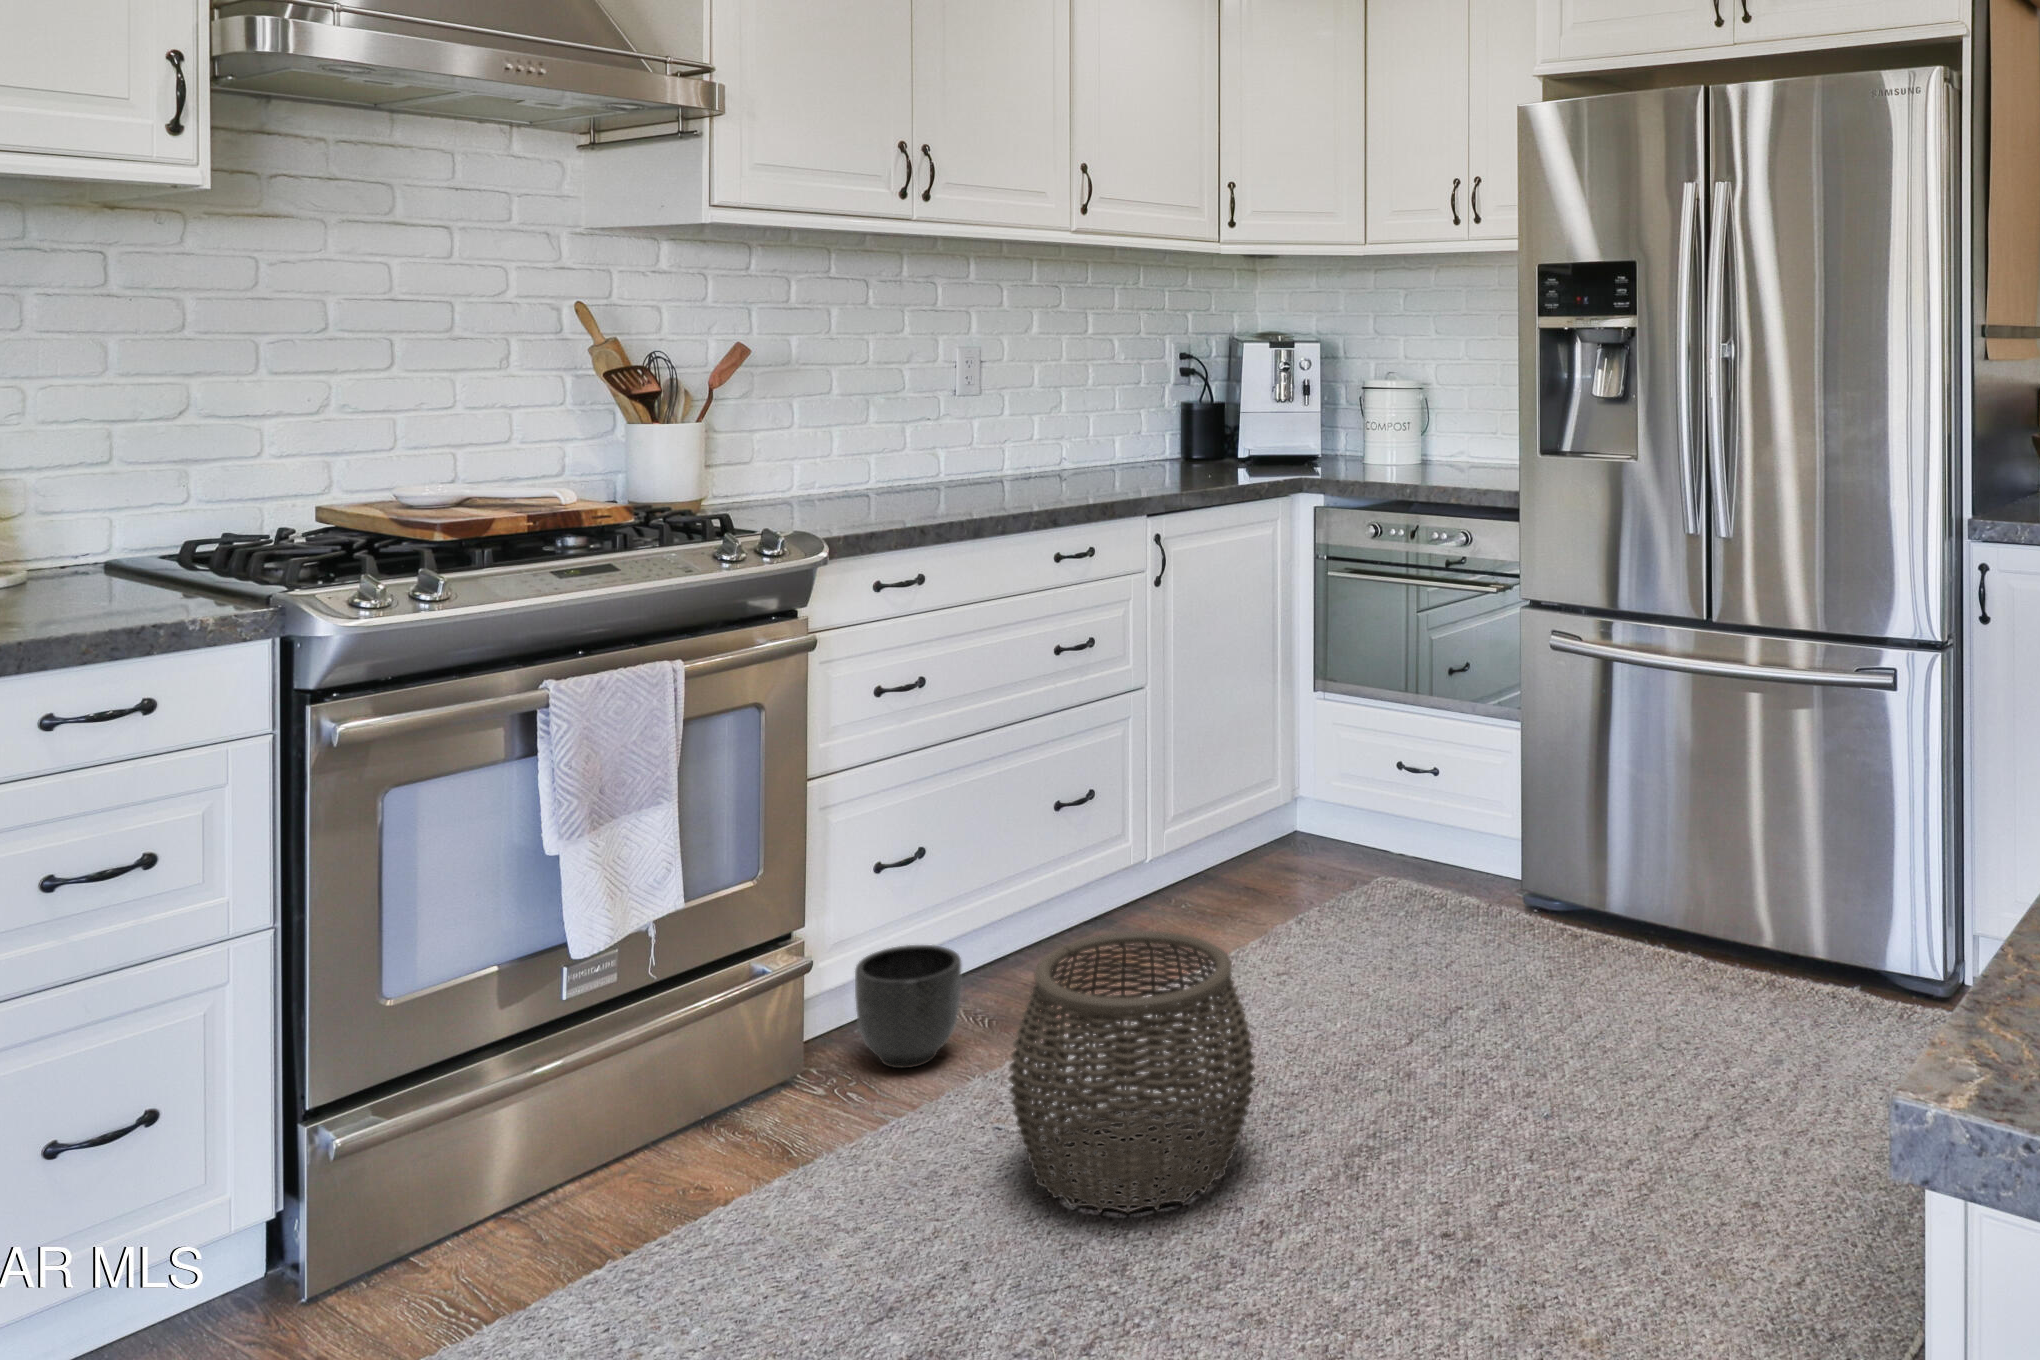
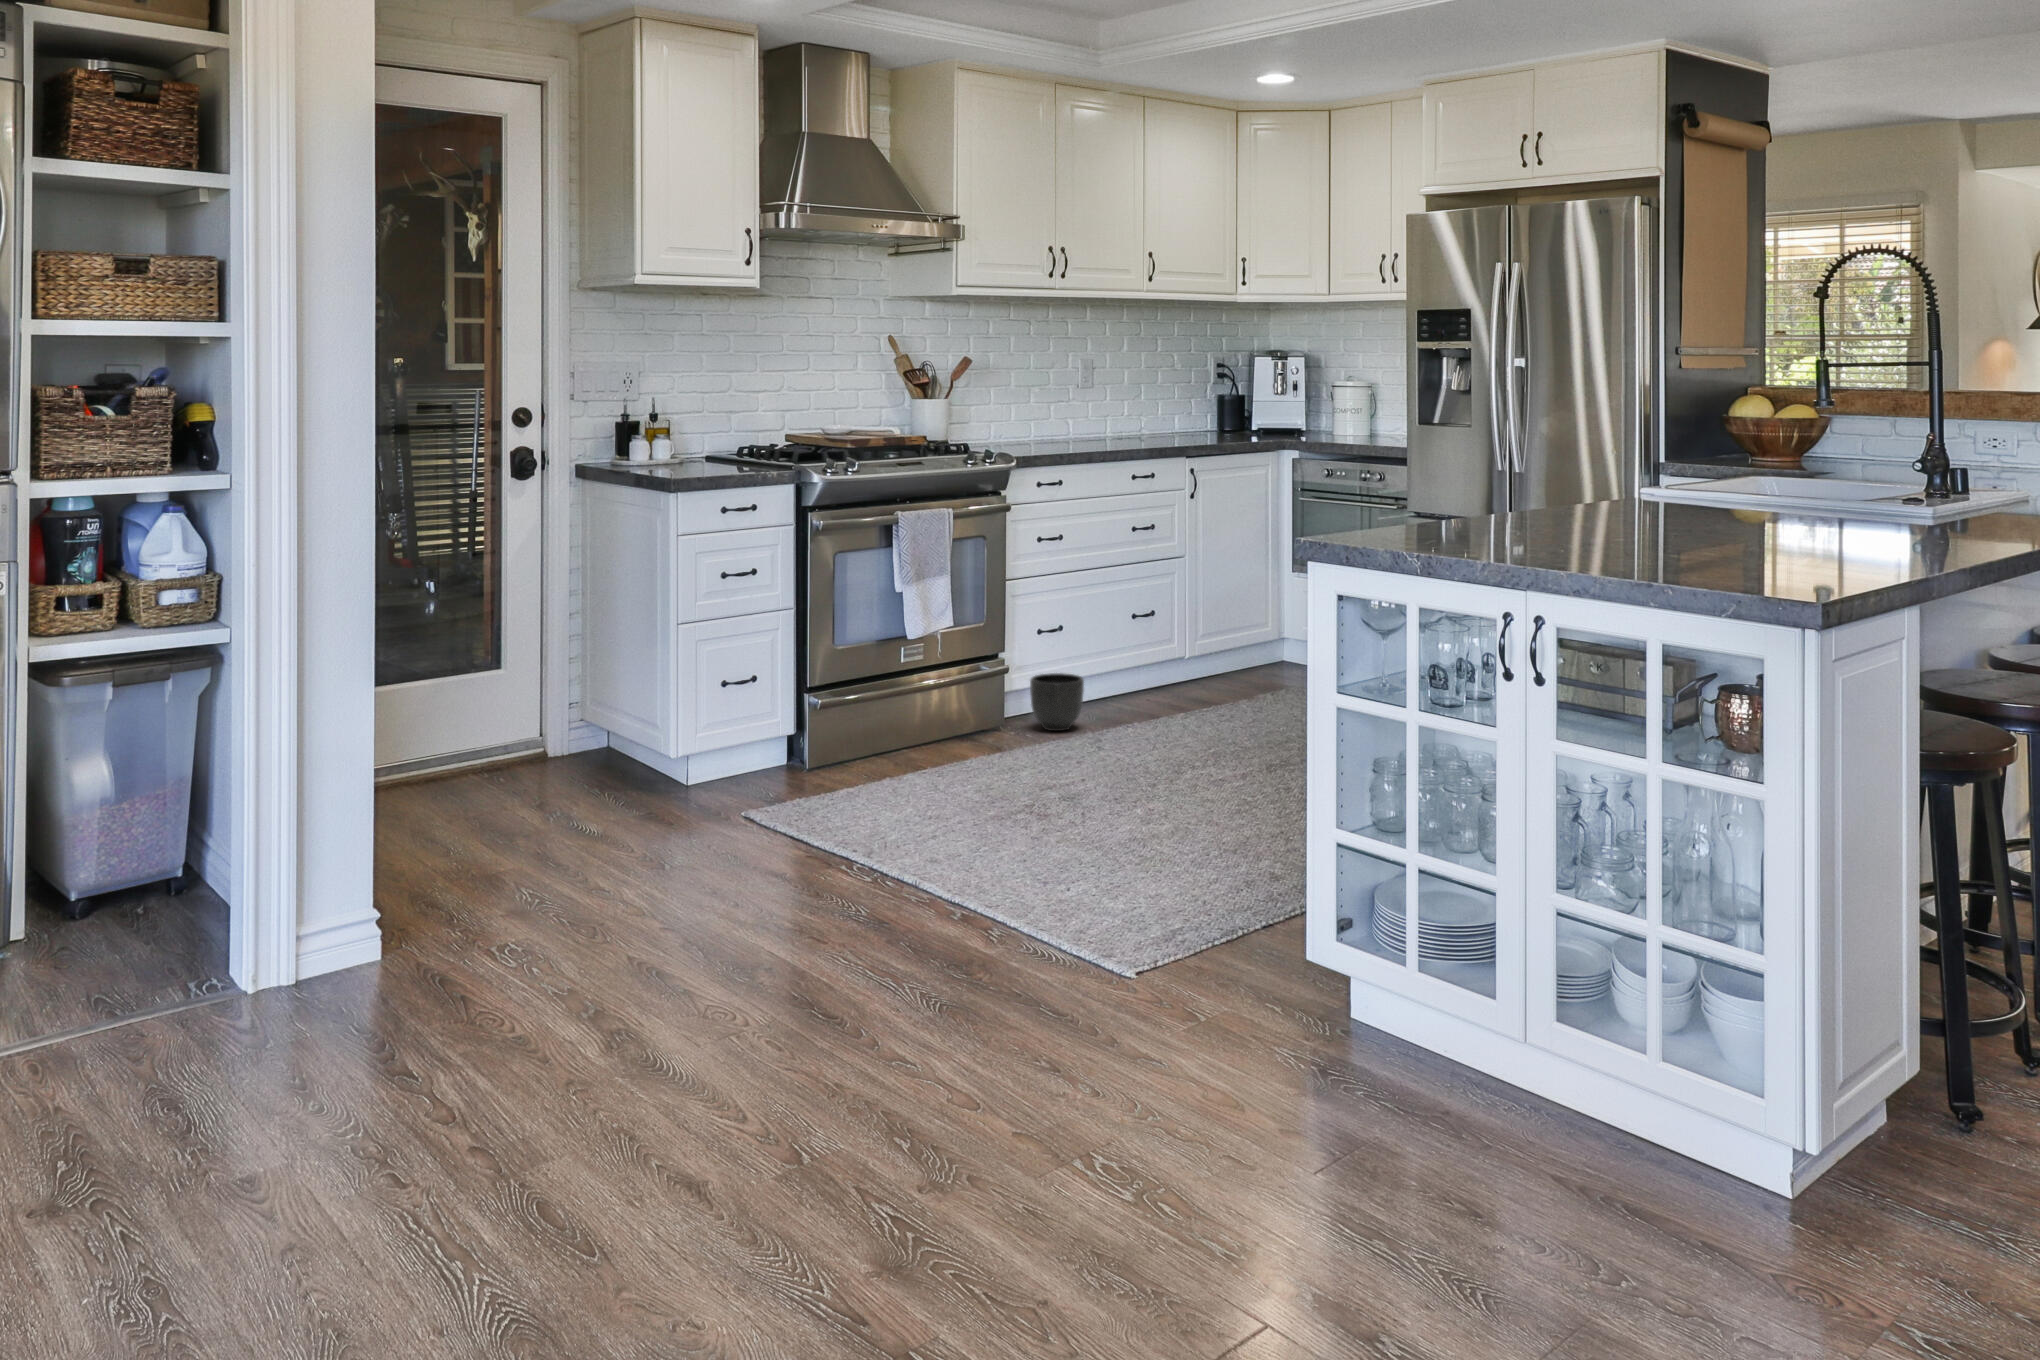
woven basket: present [1009,931,1255,1213] -> none [1105,654,1226,776]

